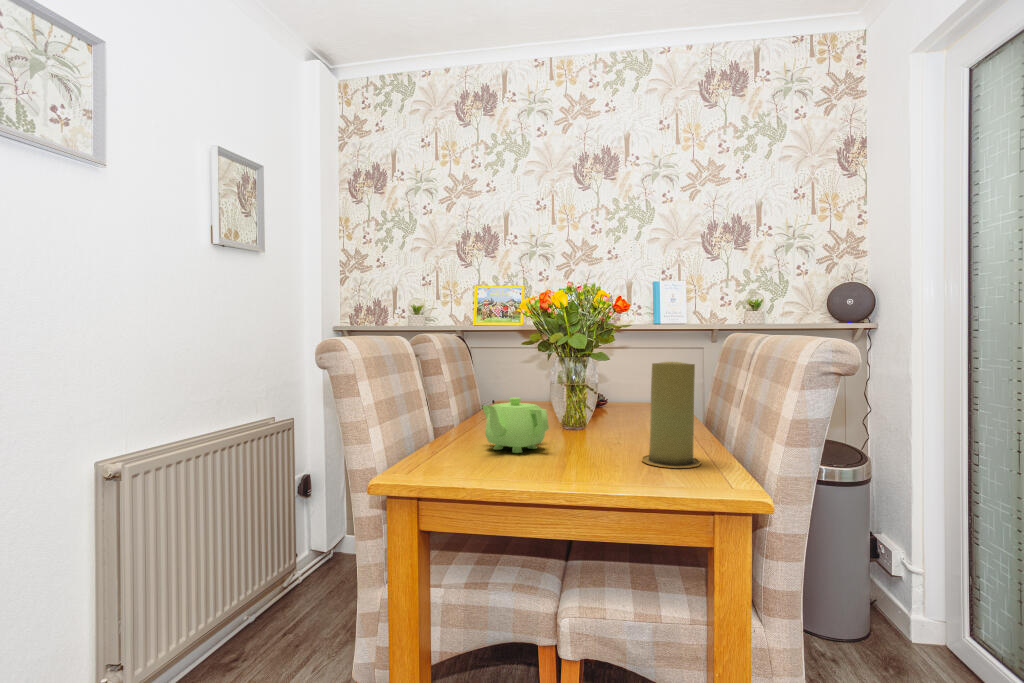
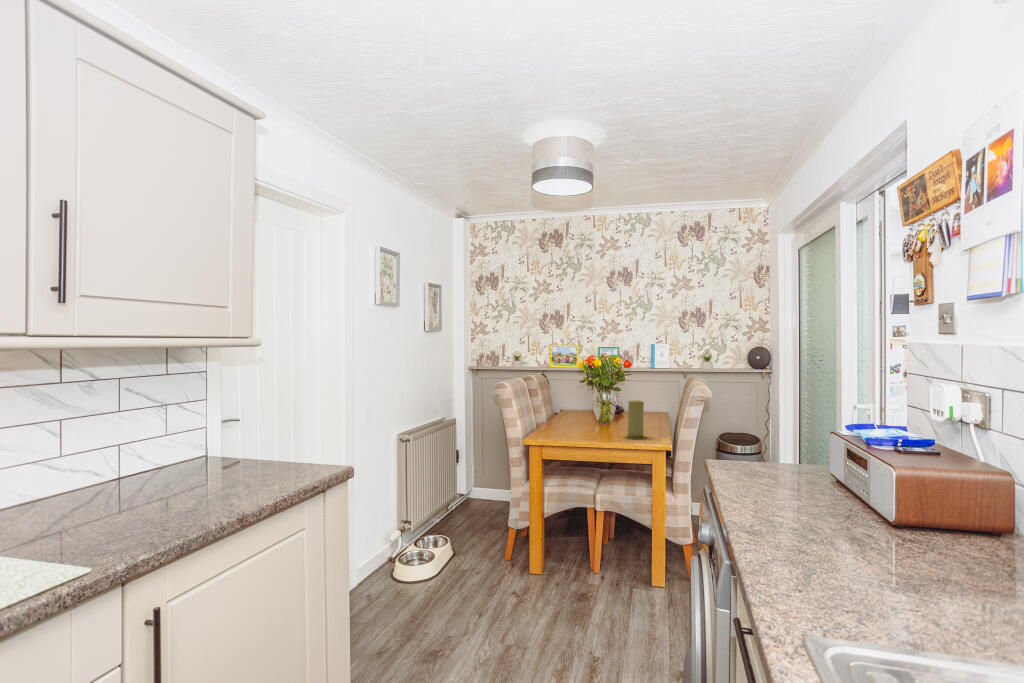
teapot: present [482,397,549,453] -> none [563,412,590,434]

